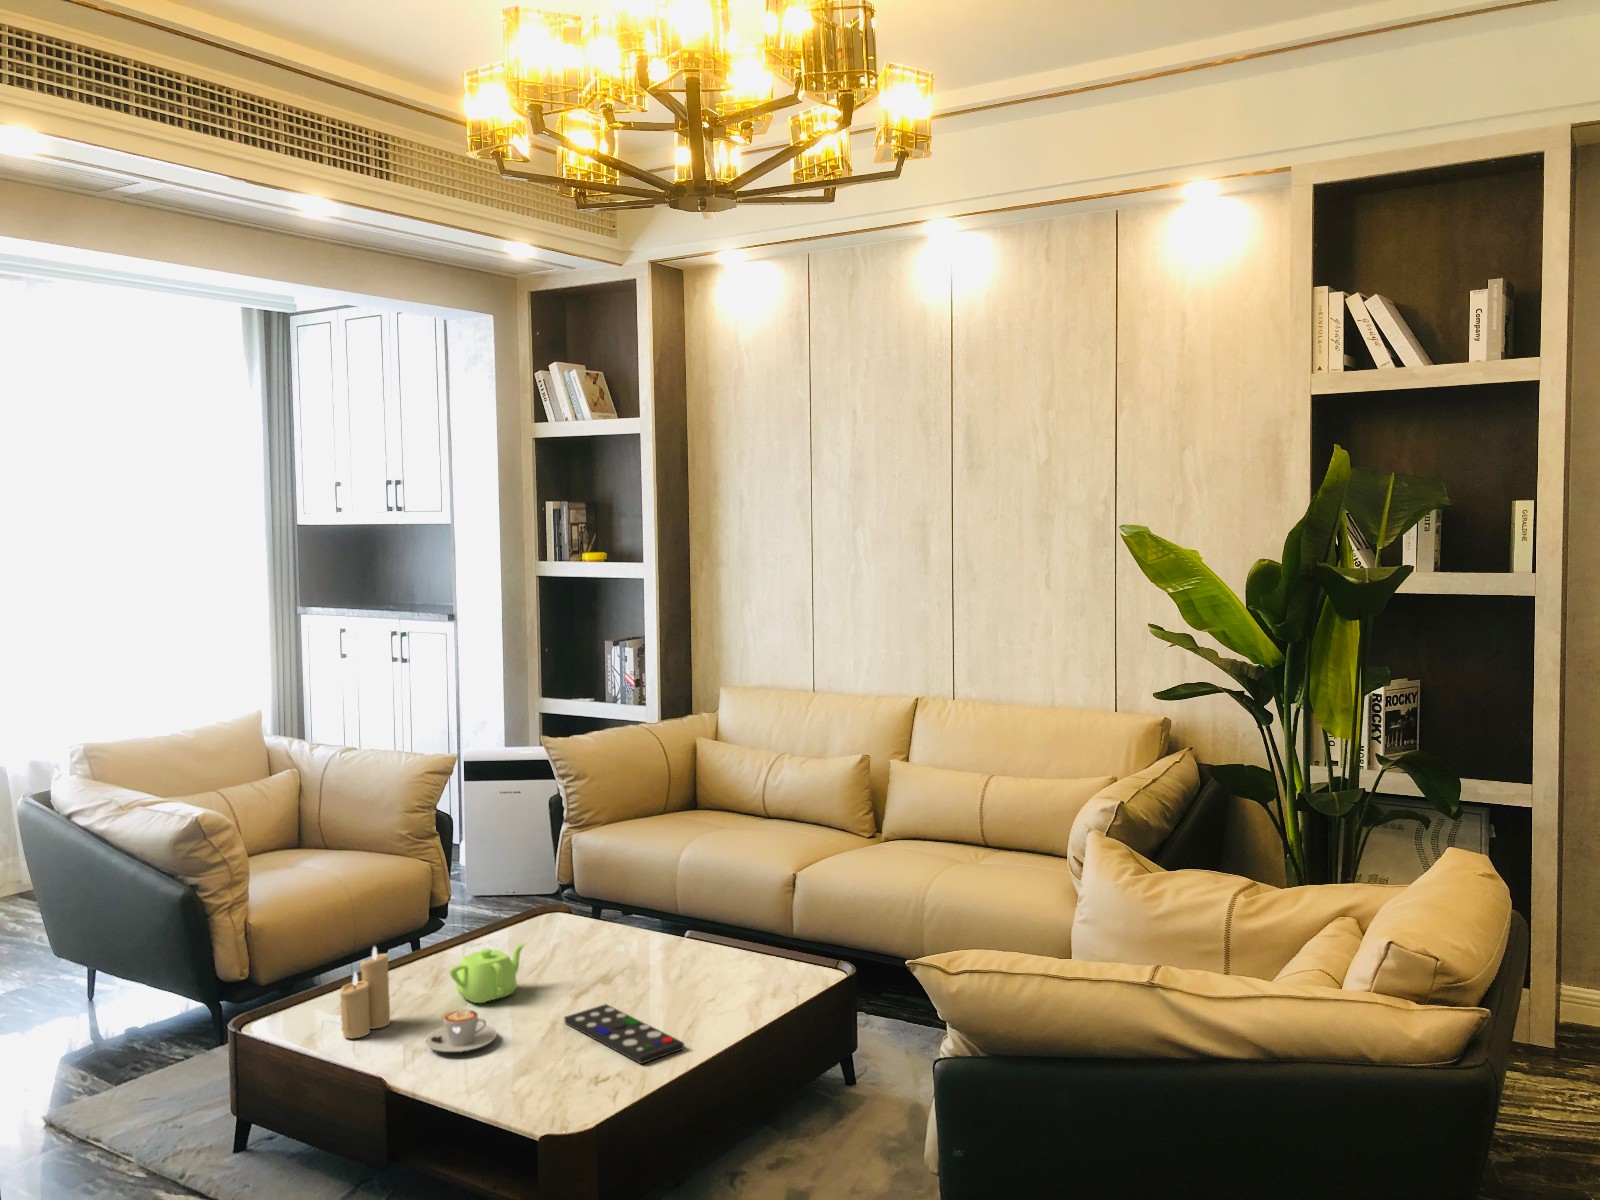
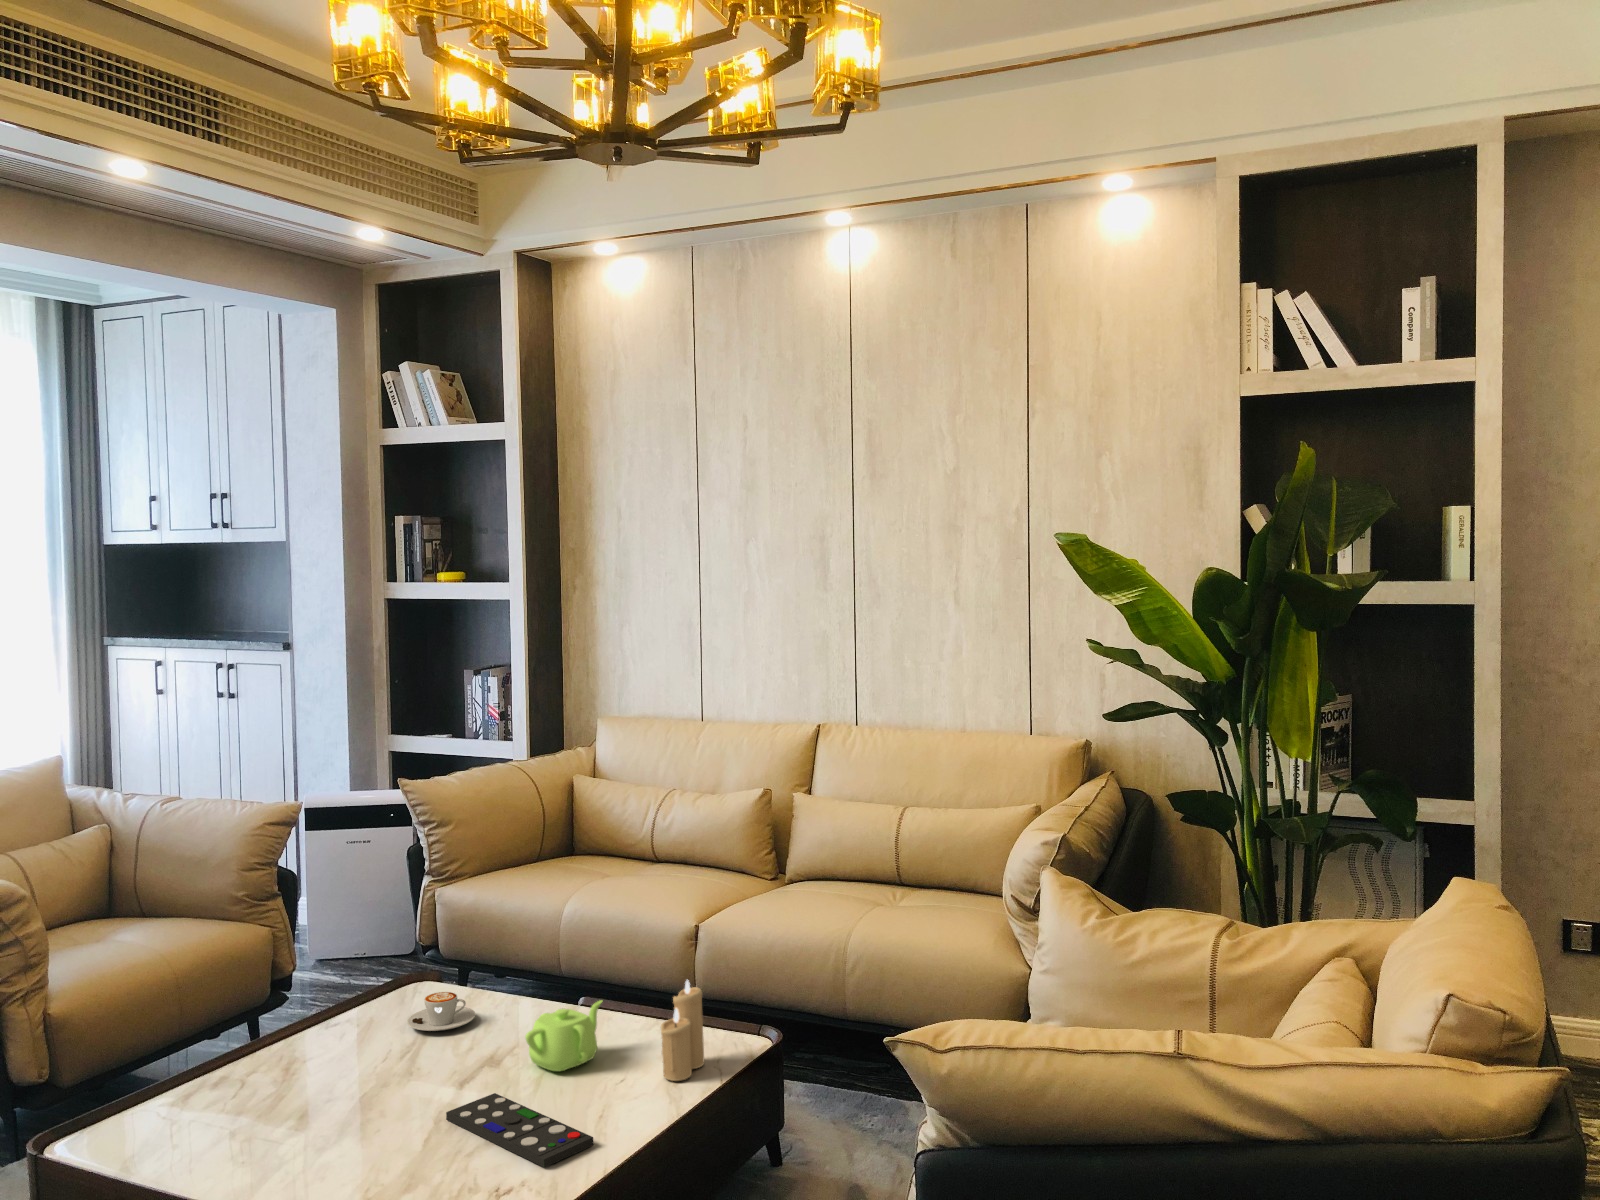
teapot: present [450,943,525,1003] -> present [525,1000,602,1071]
candle: present [340,947,390,1038] -> present [661,980,704,1081]
coffee cup: present [426,1010,497,1052] -> present [407,992,475,1031]

